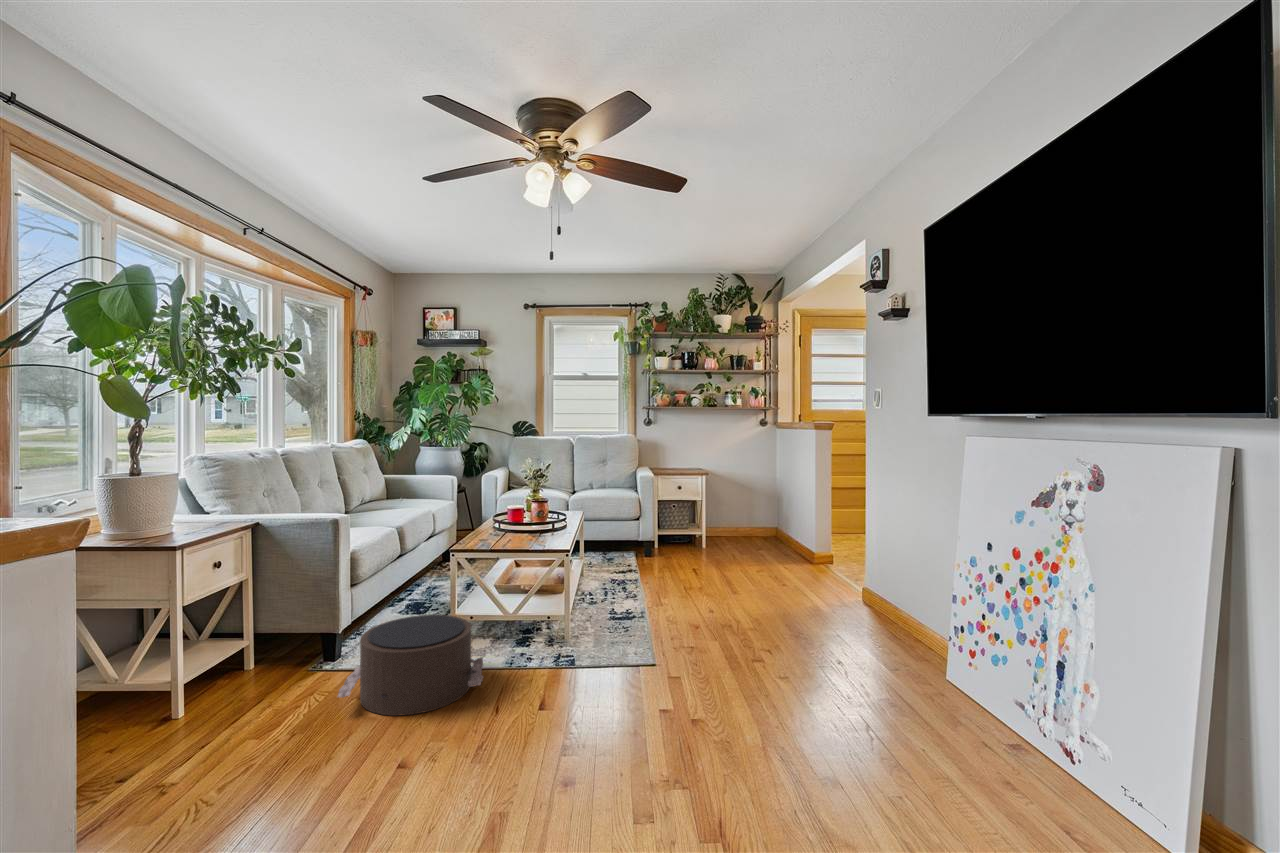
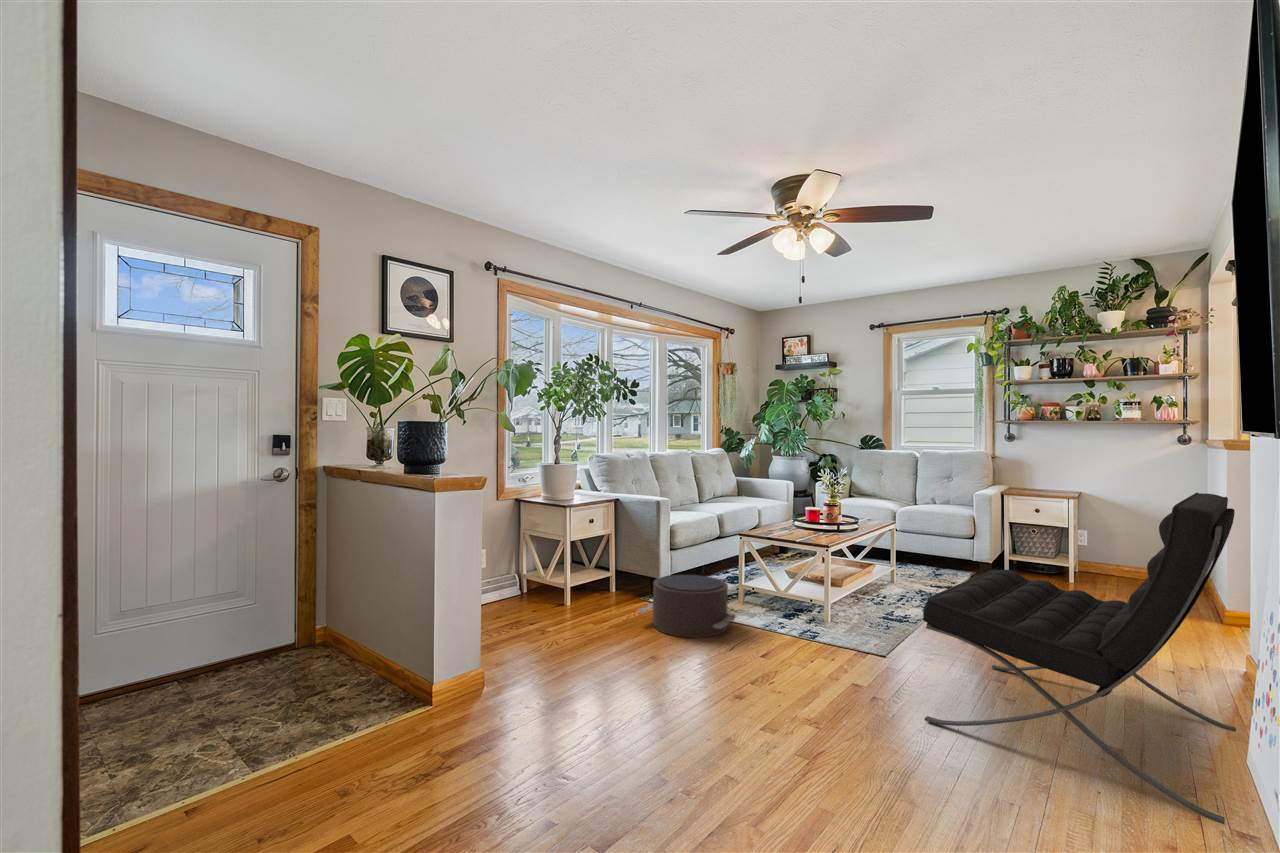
lounge chair: none [741,467,1004,739] -> present [923,493,1236,824]

